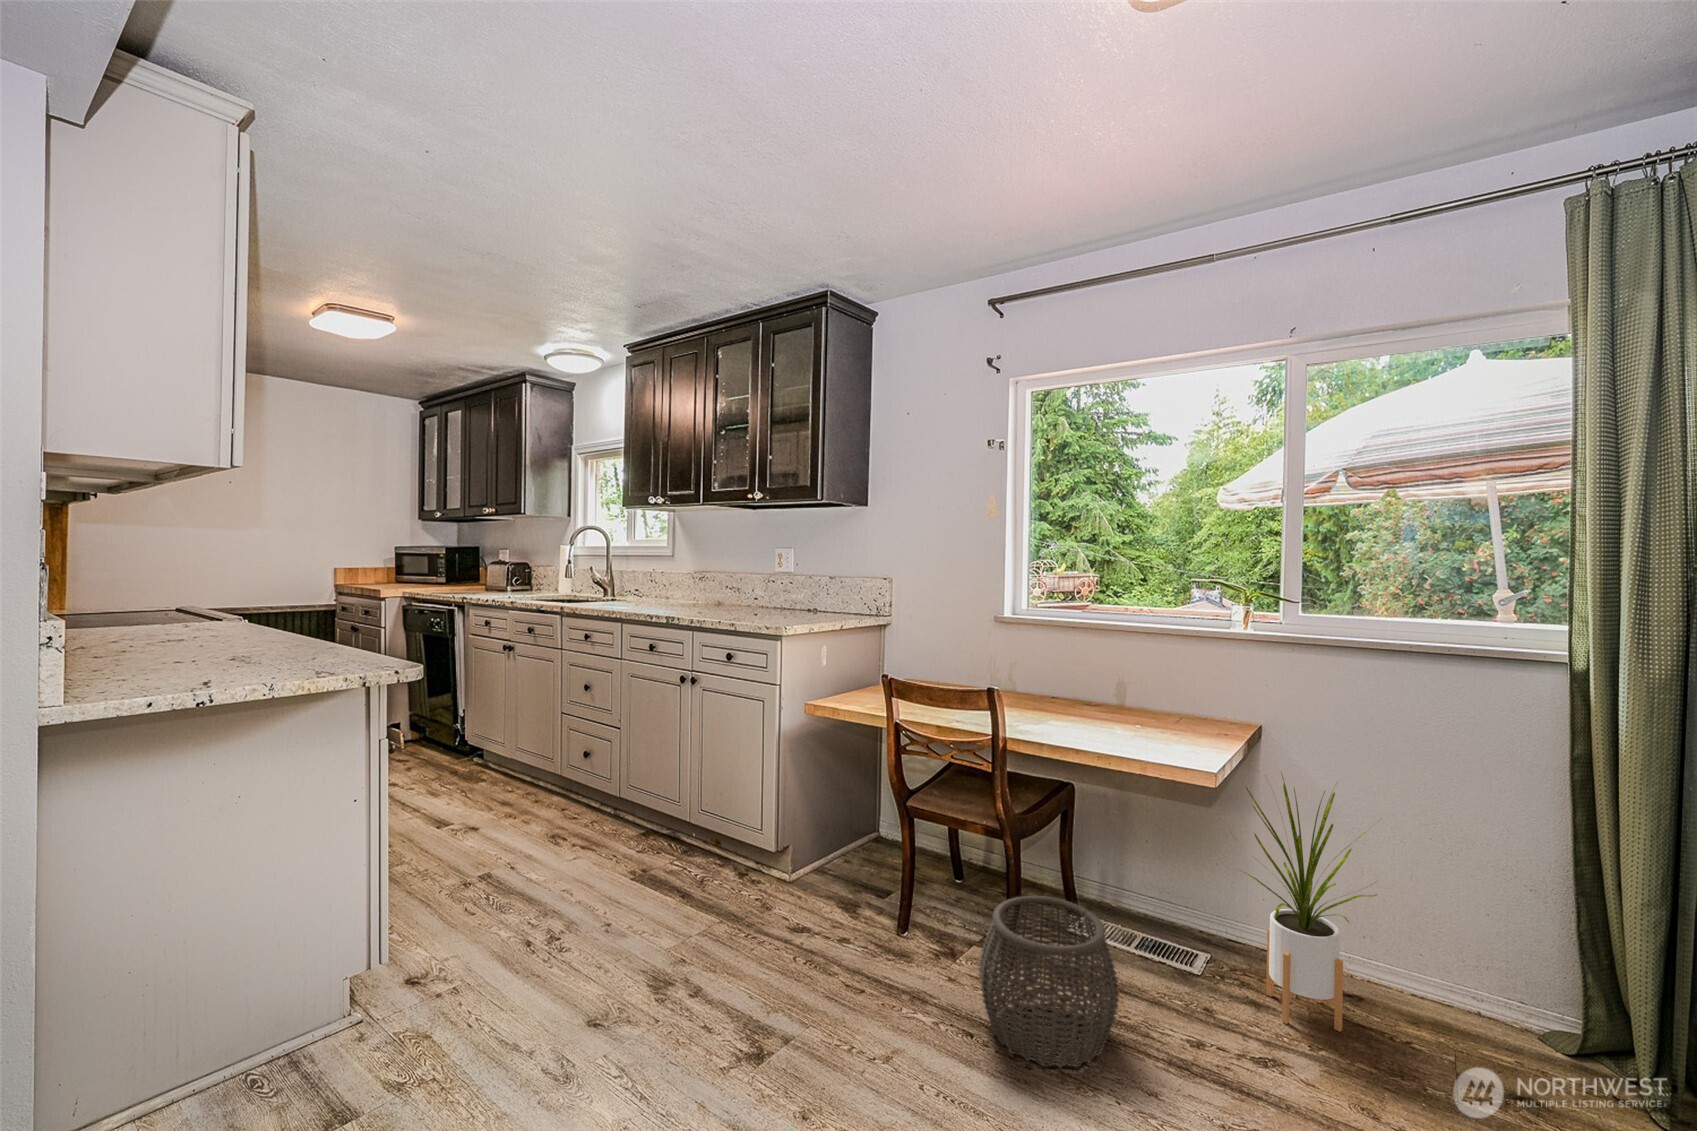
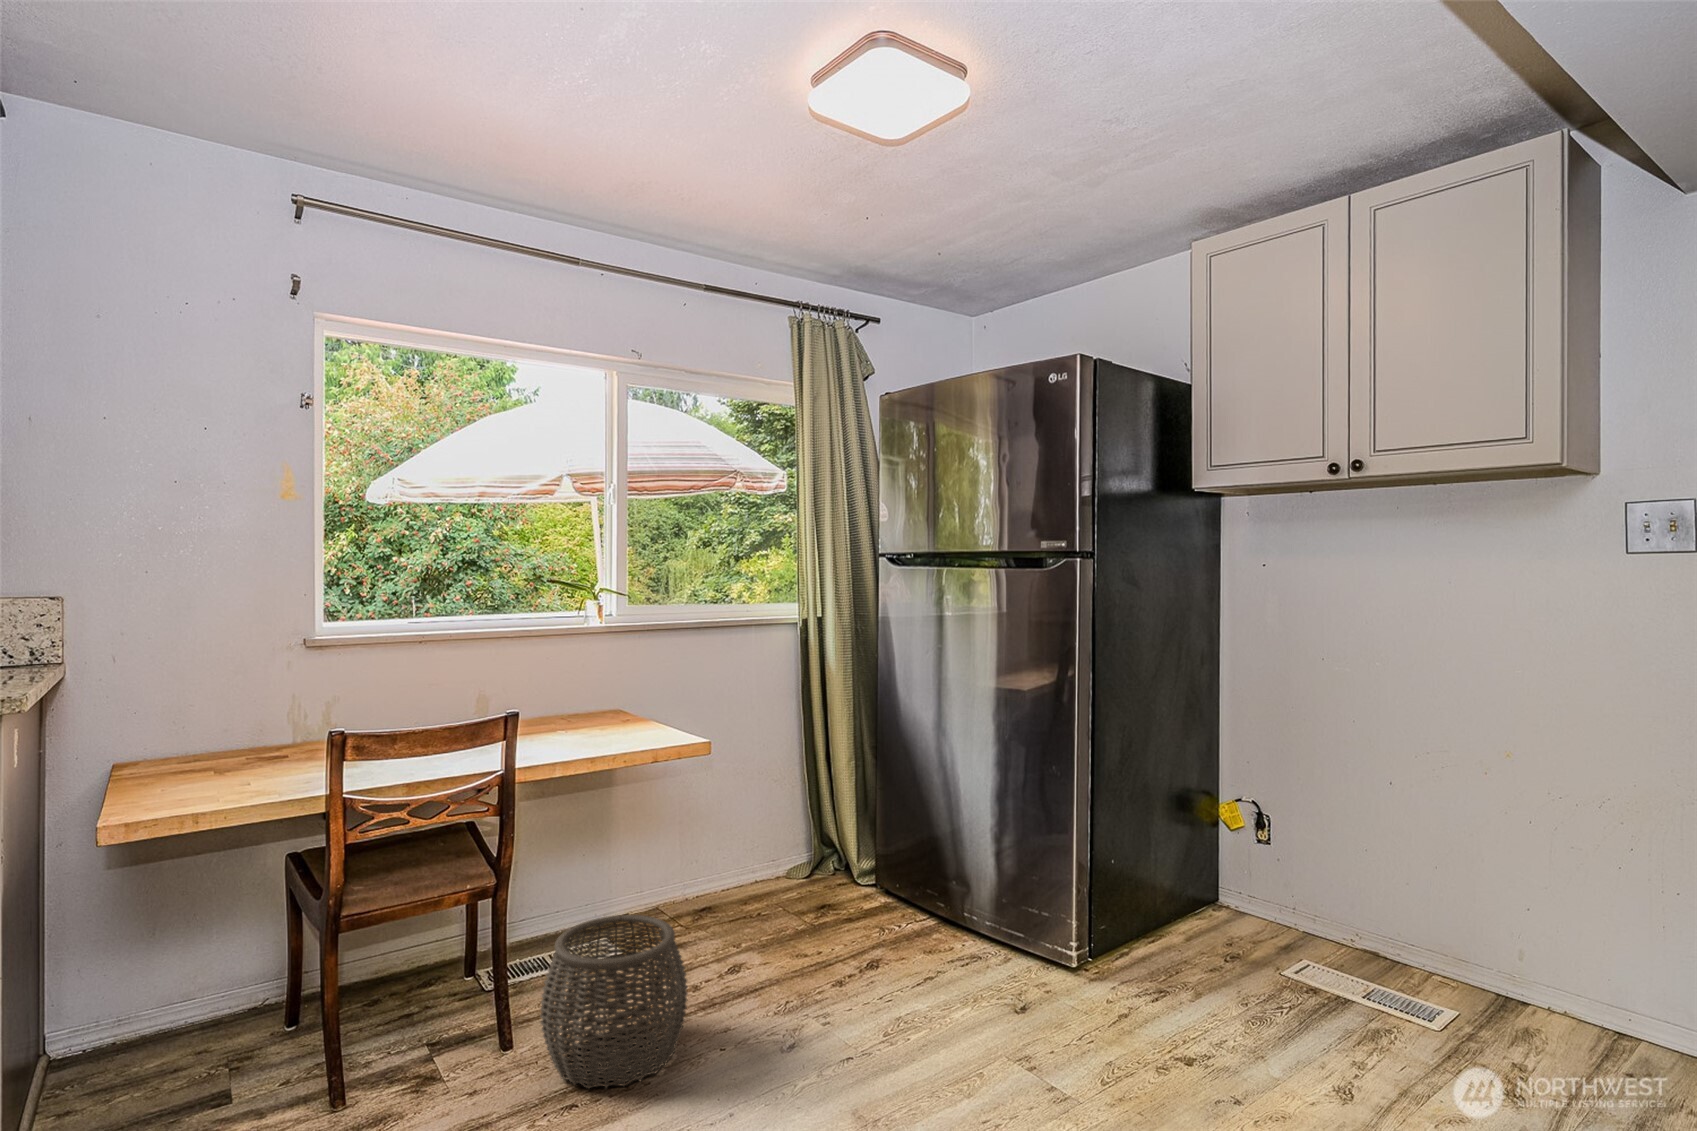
house plant: present [1238,772,1381,1032] -> none [649,734,755,946]

